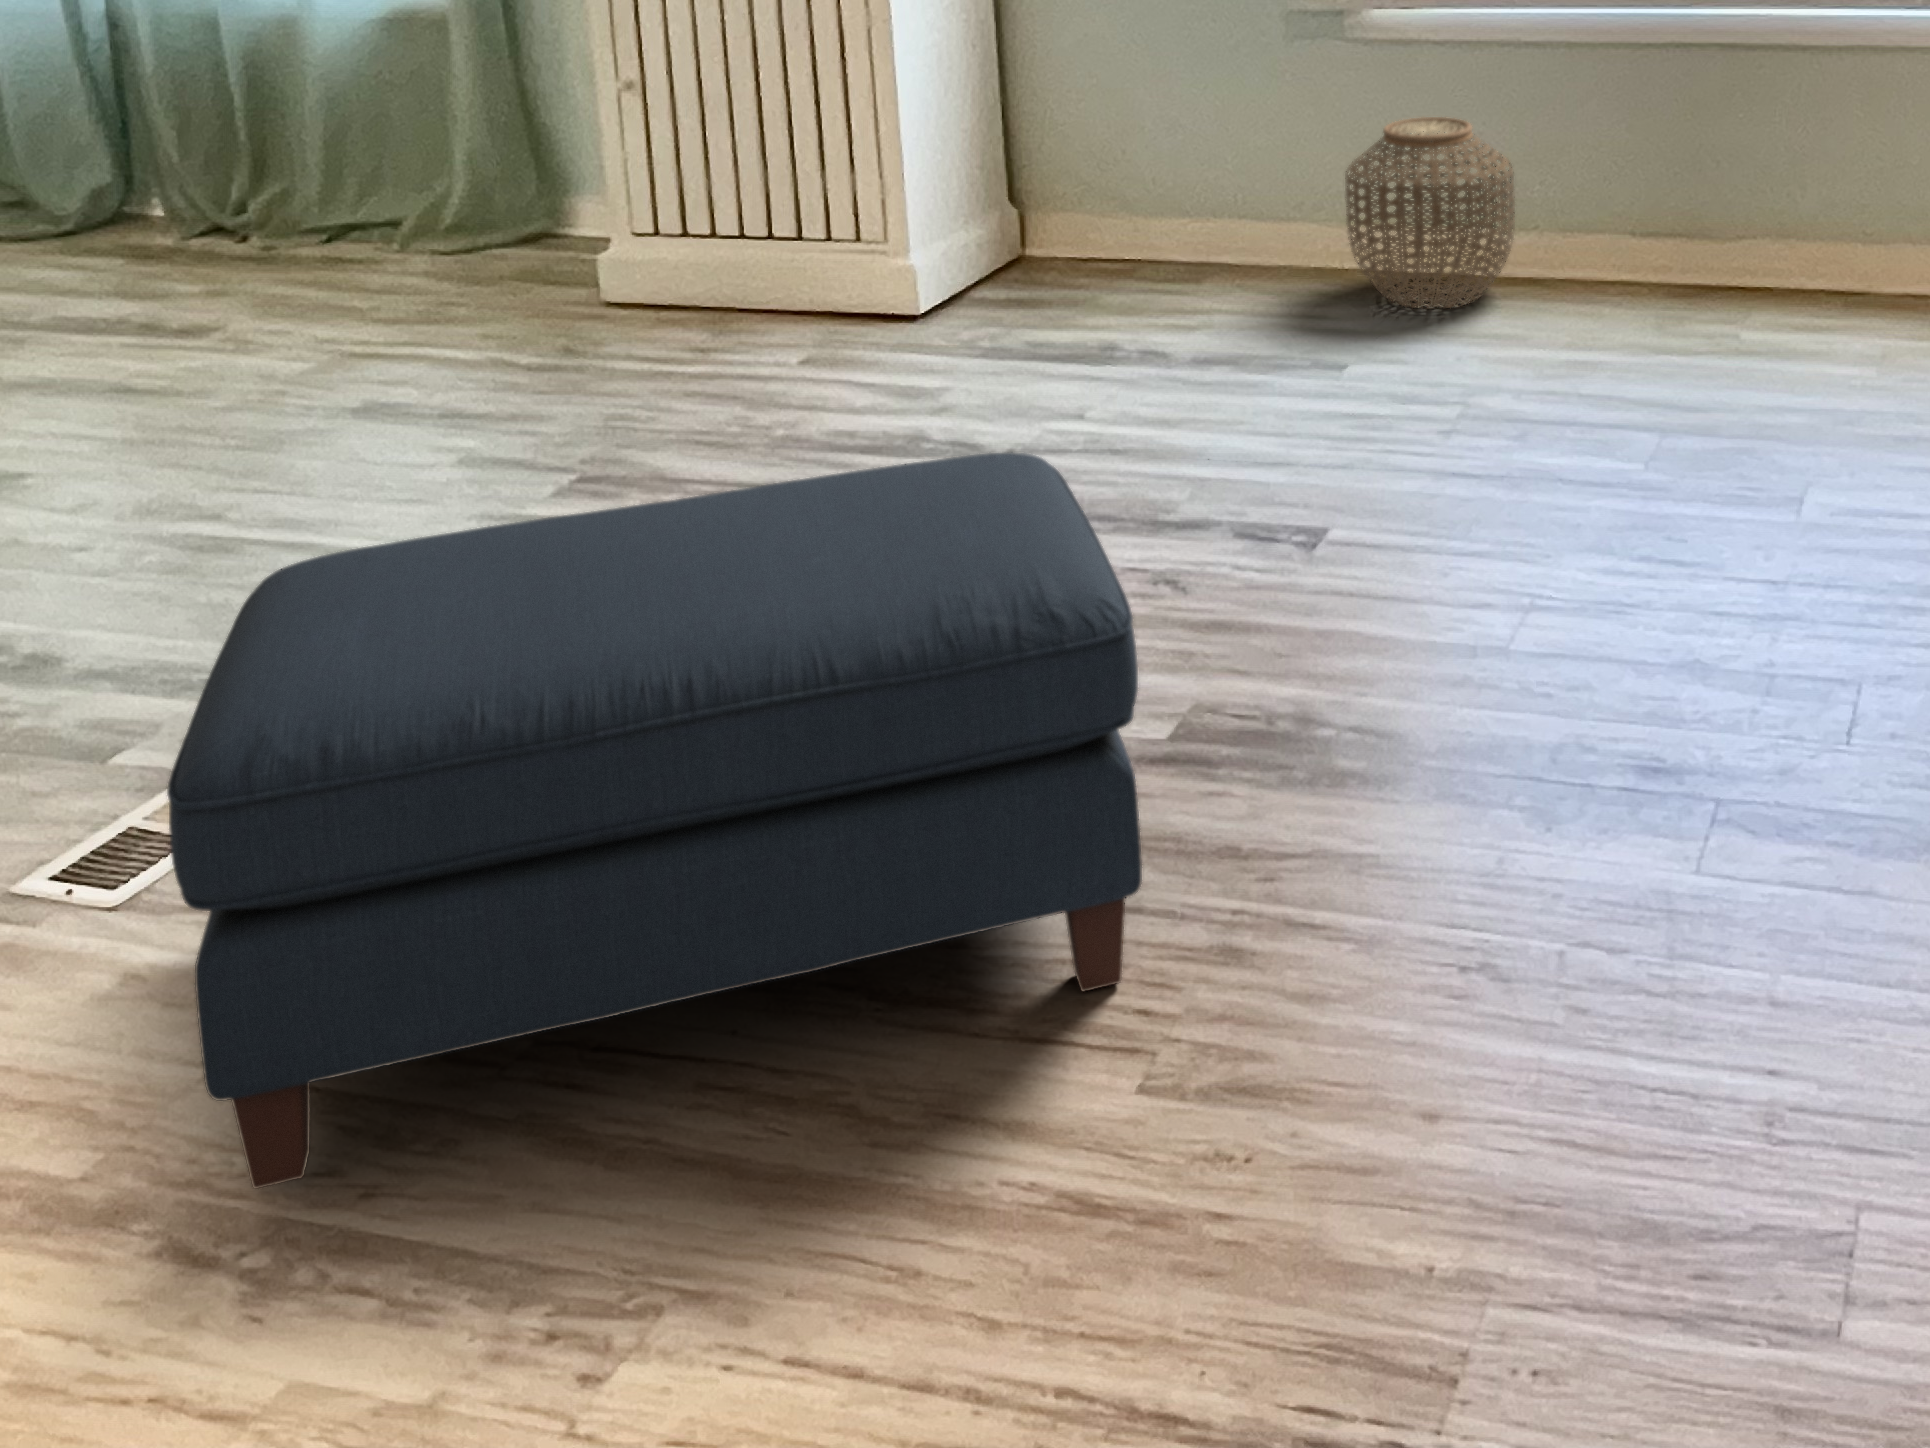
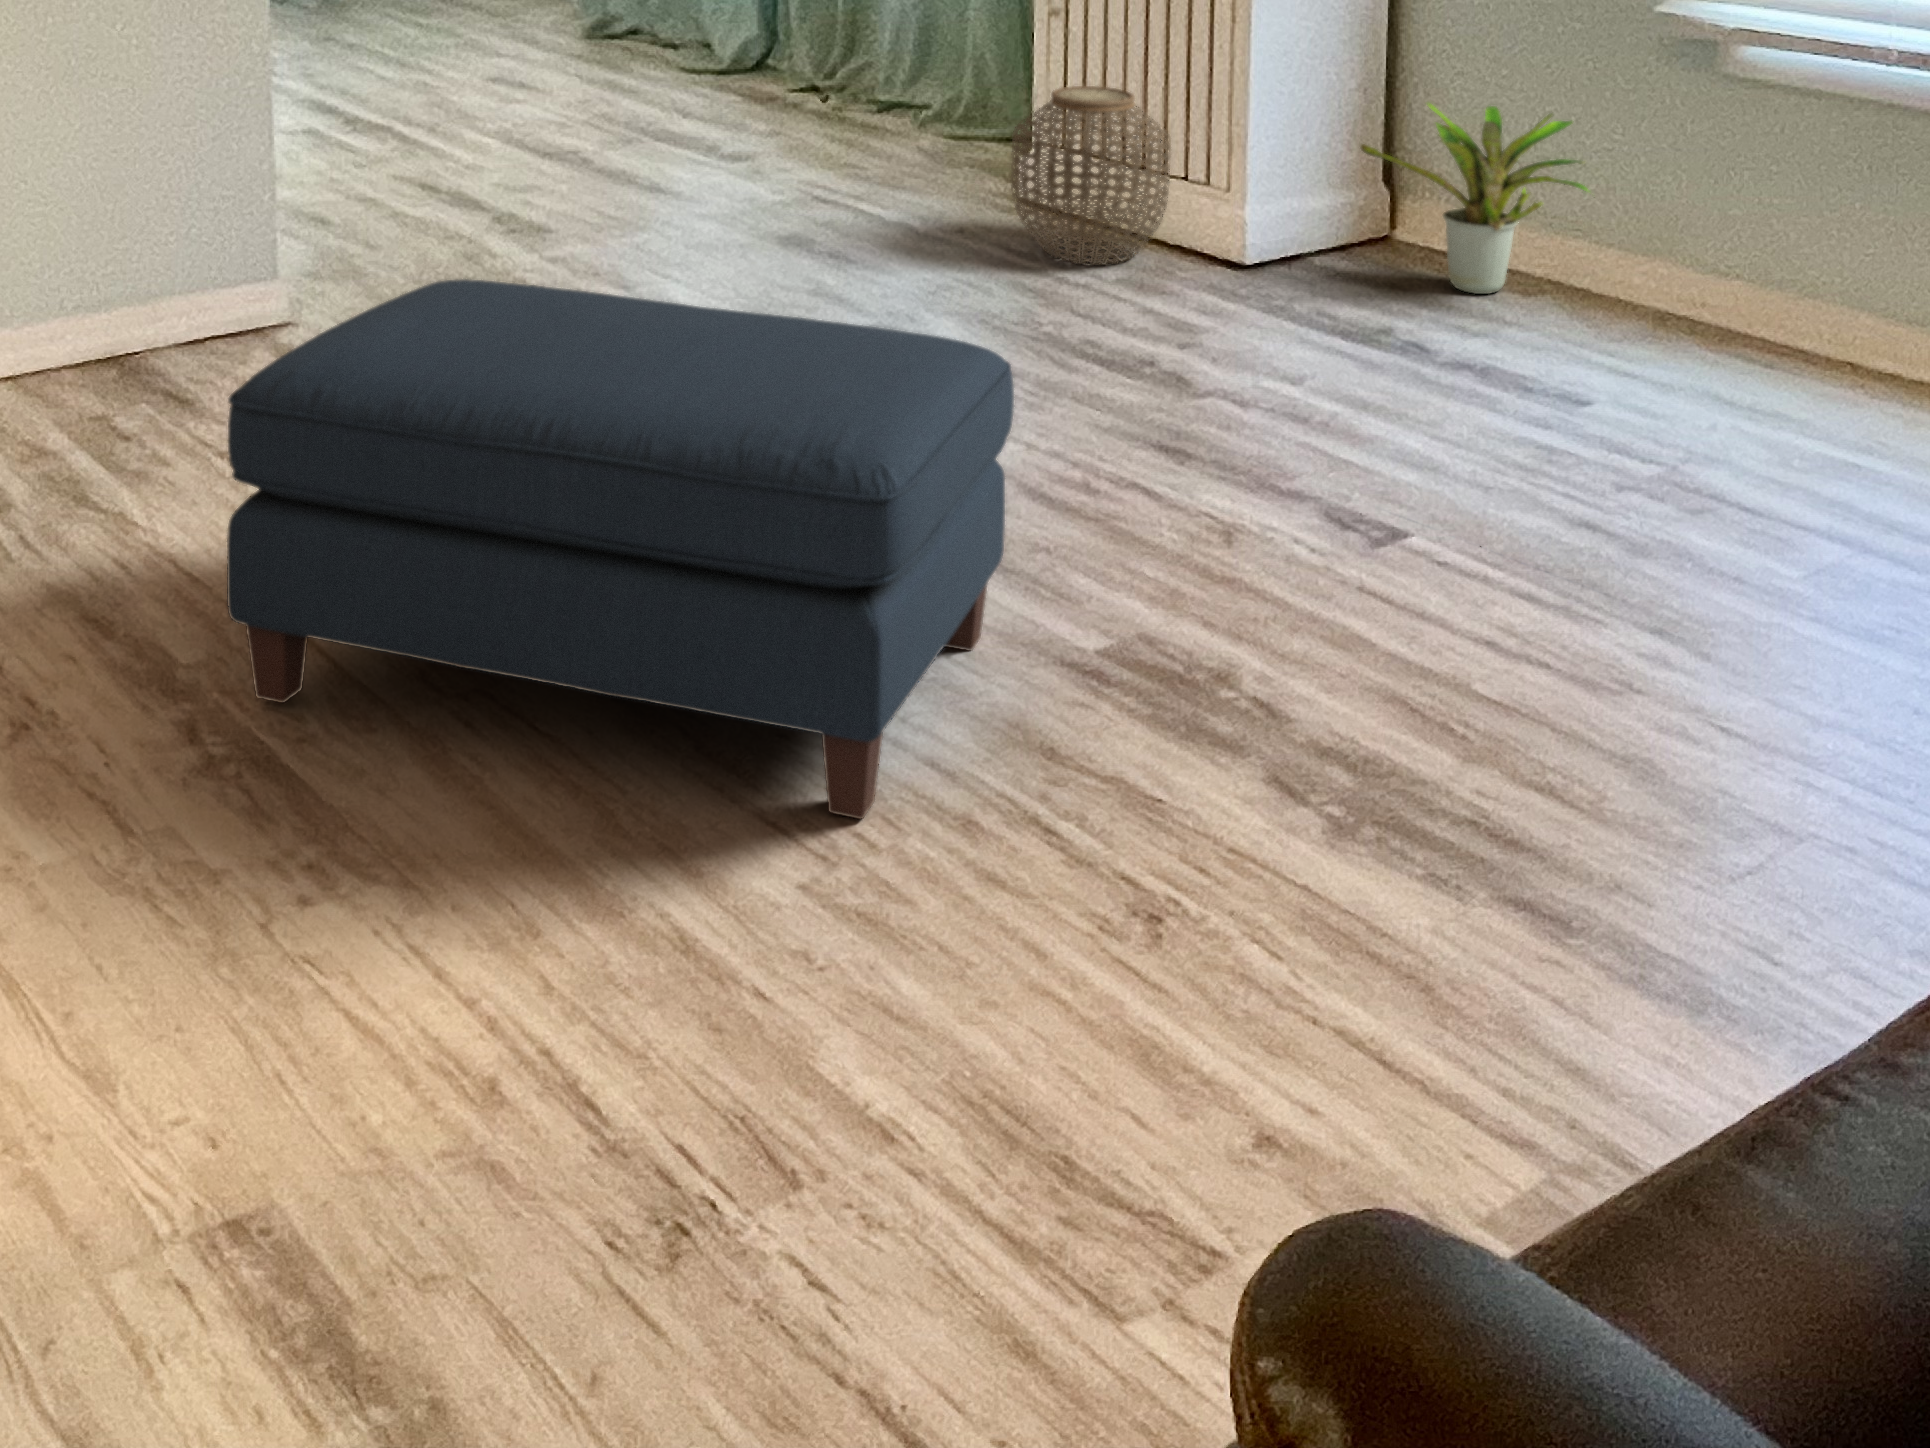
potted plant: none [1026,101,1266,289] -> present [1360,103,1589,294]
woven basket: present [1345,117,1515,309] -> present [1011,86,1171,265]

